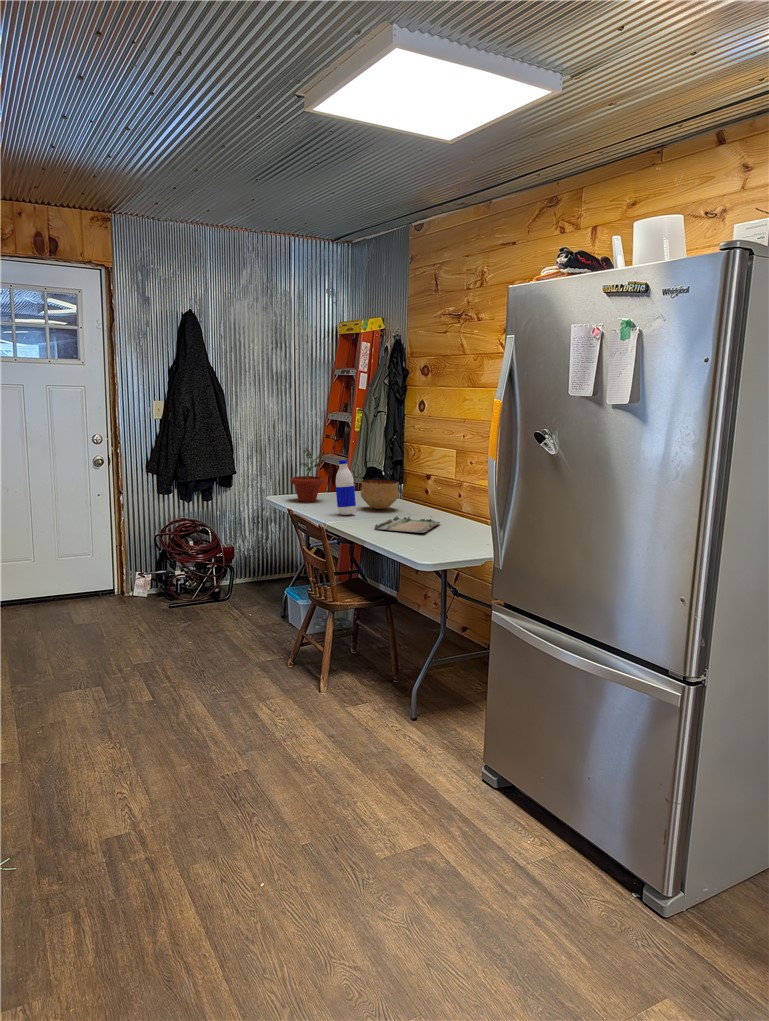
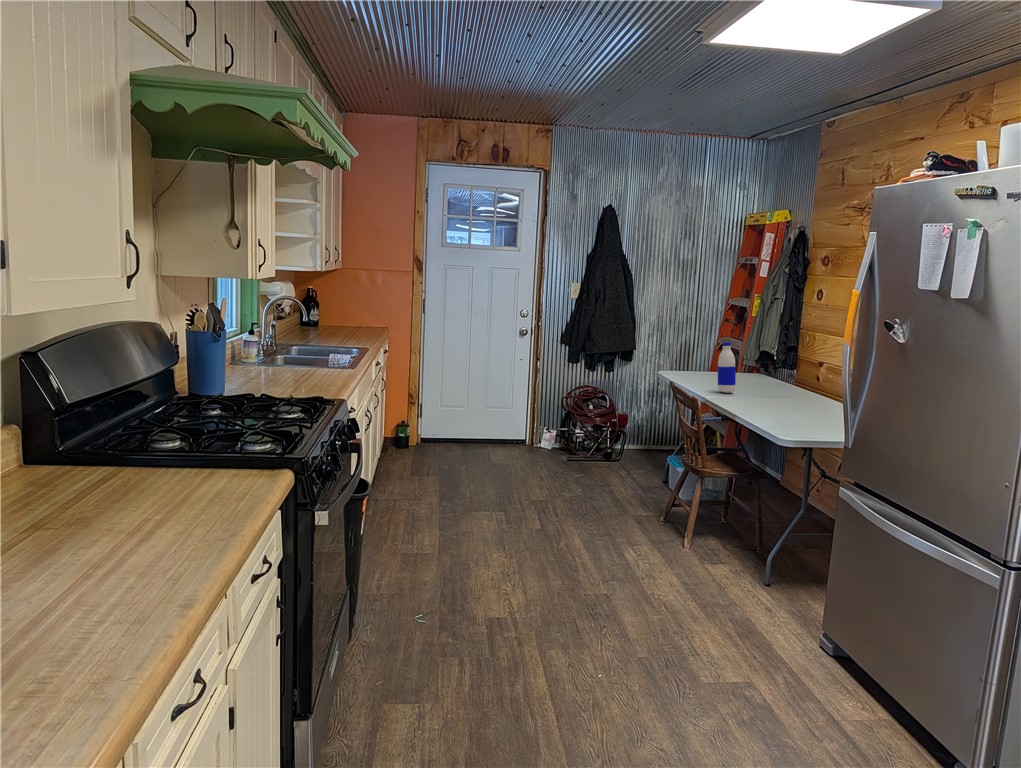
potted plant: present [291,448,325,502] -> none [680,330,715,379]
bowl: present [361,479,399,509] -> none [743,363,782,391]
tray: present [375,516,440,533] -> none [746,398,816,414]

